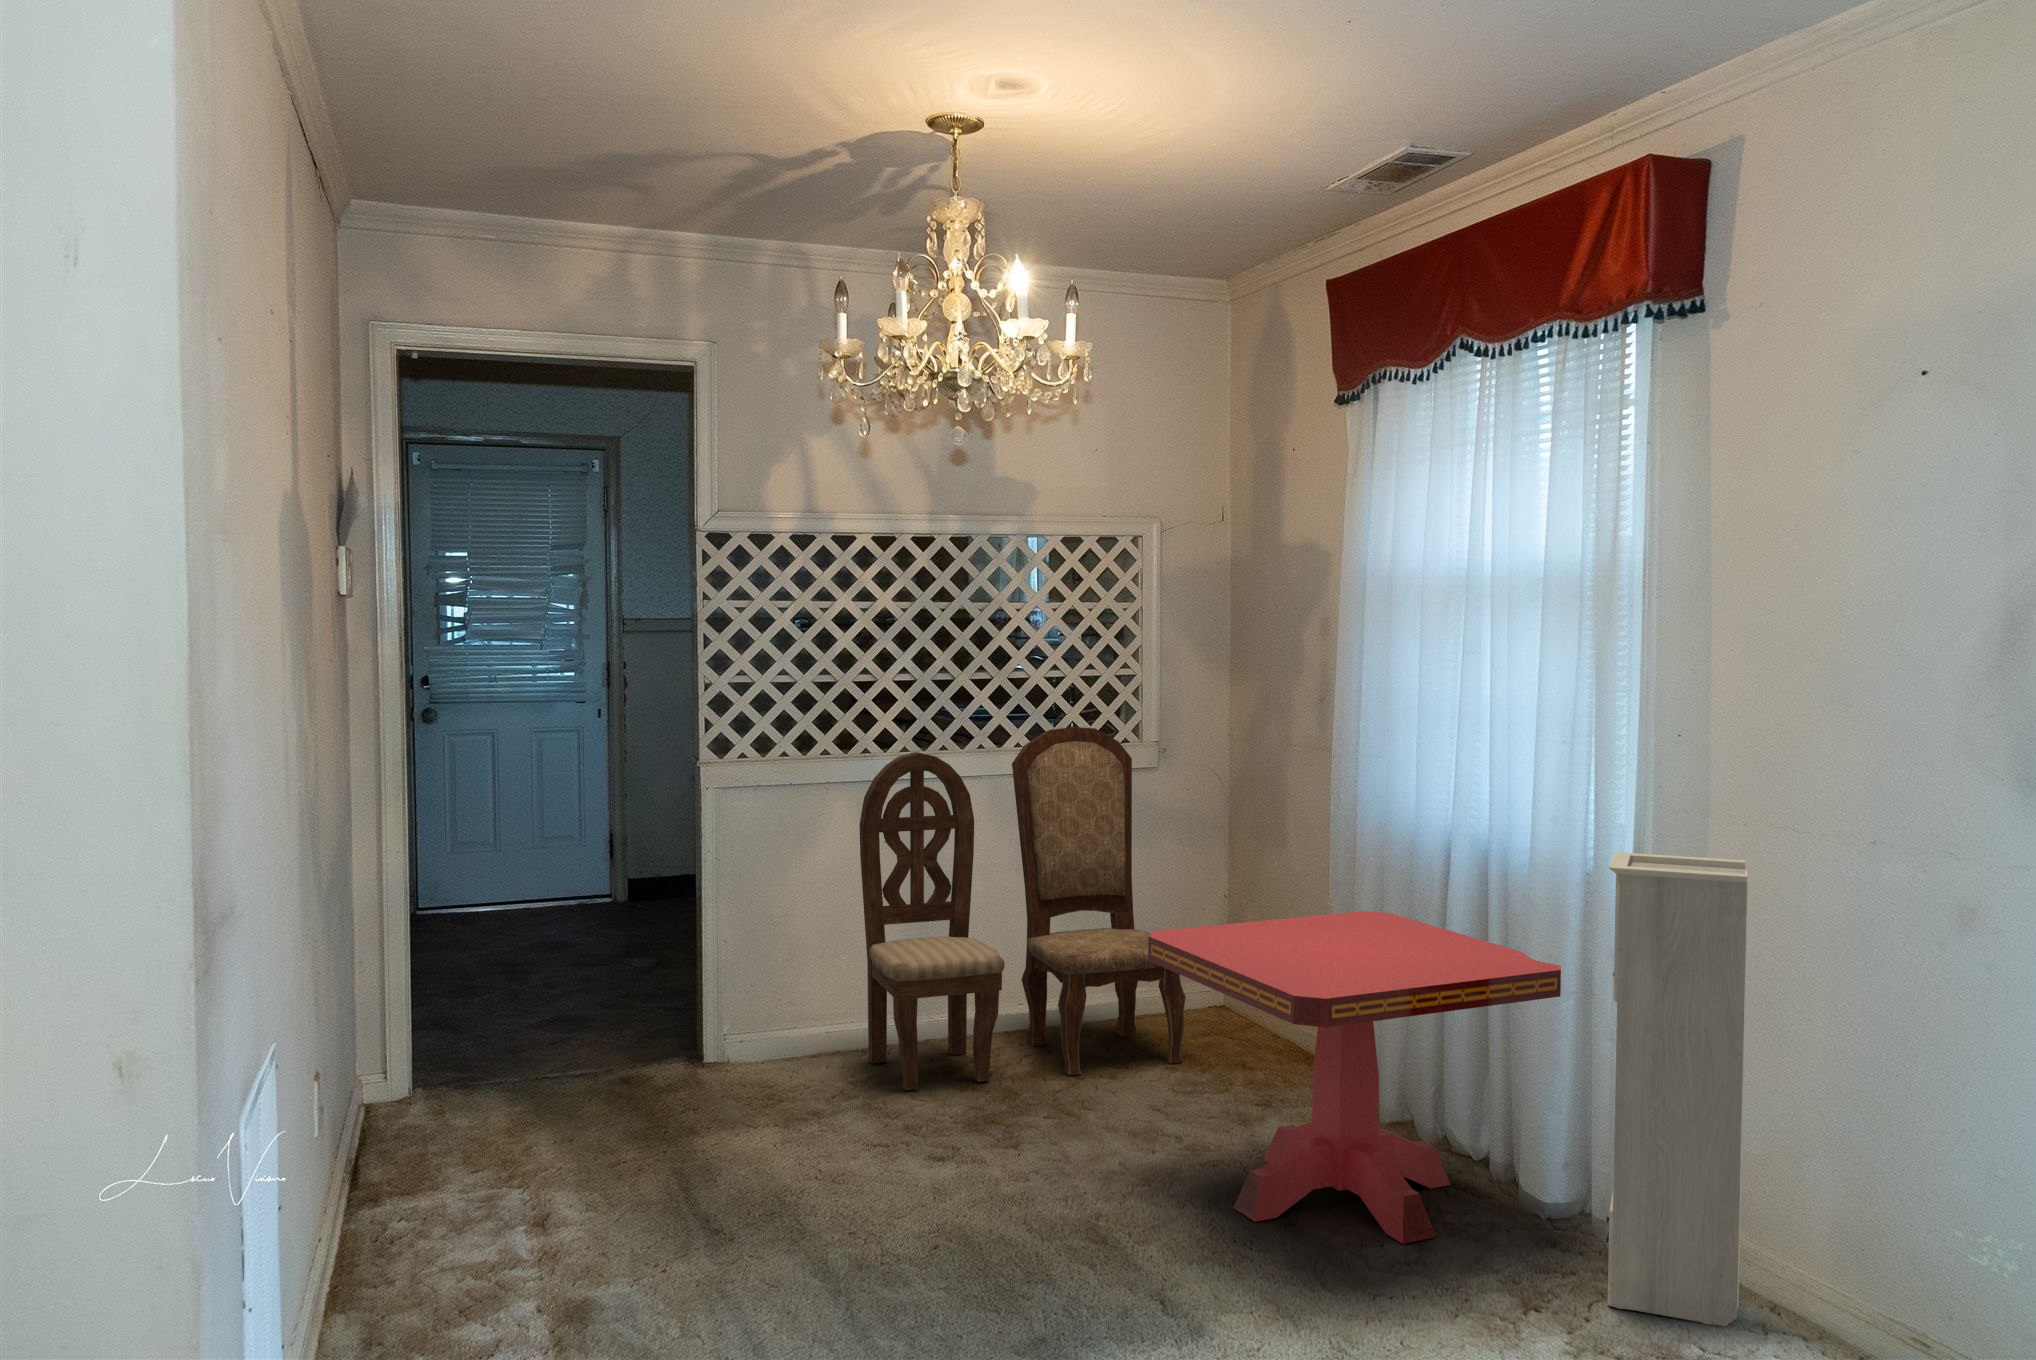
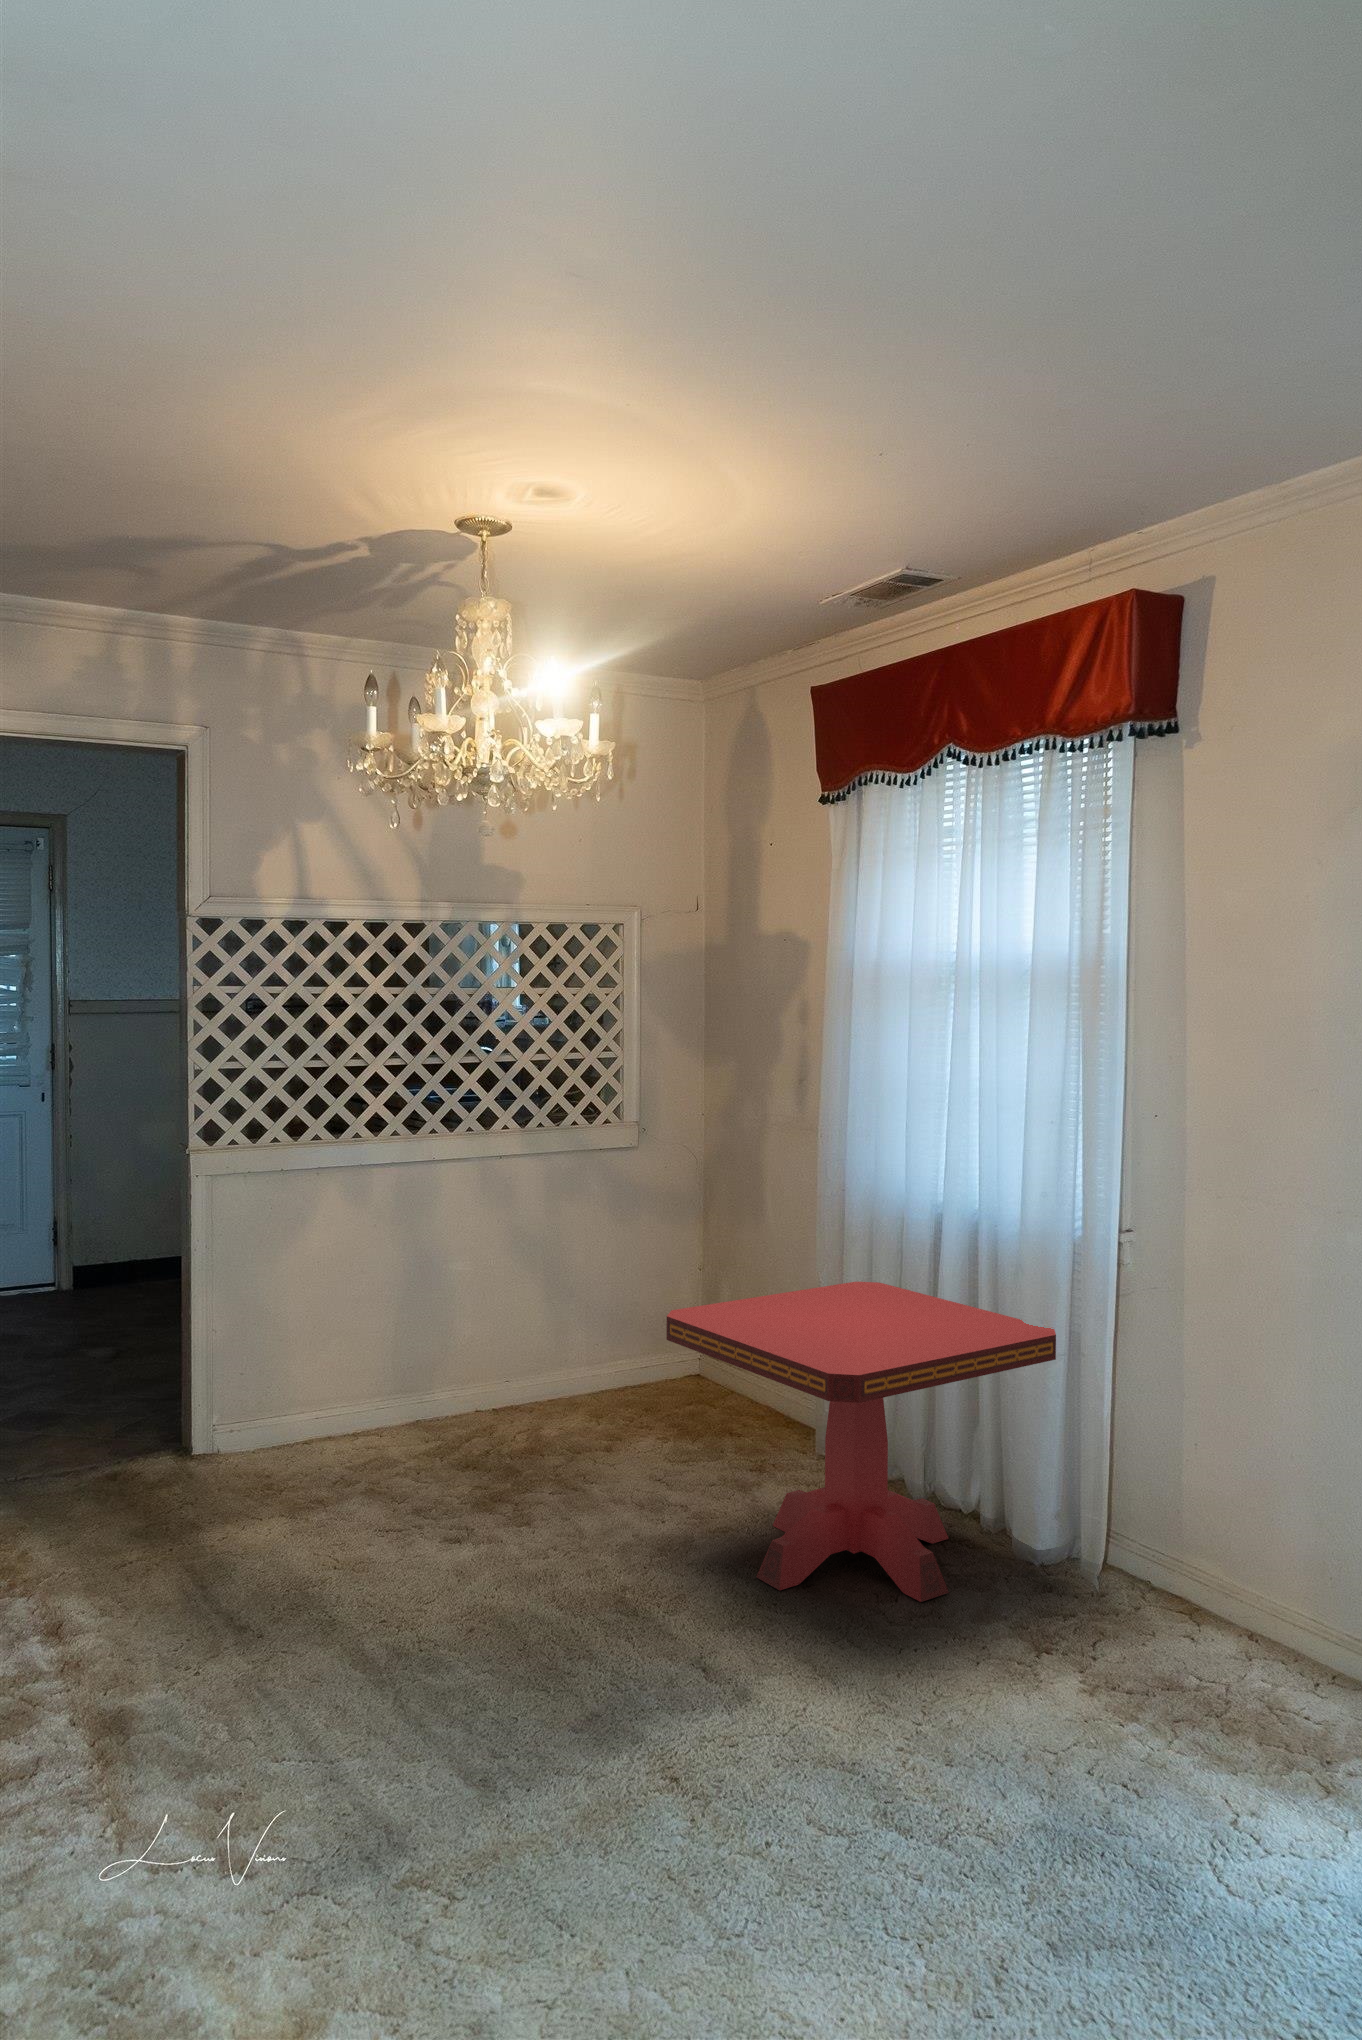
dining chair: present [859,727,1186,1090] -> none [356,1108,677,1476]
cabinet: present [1606,852,1748,1326] -> none [1111,1226,1239,1661]

